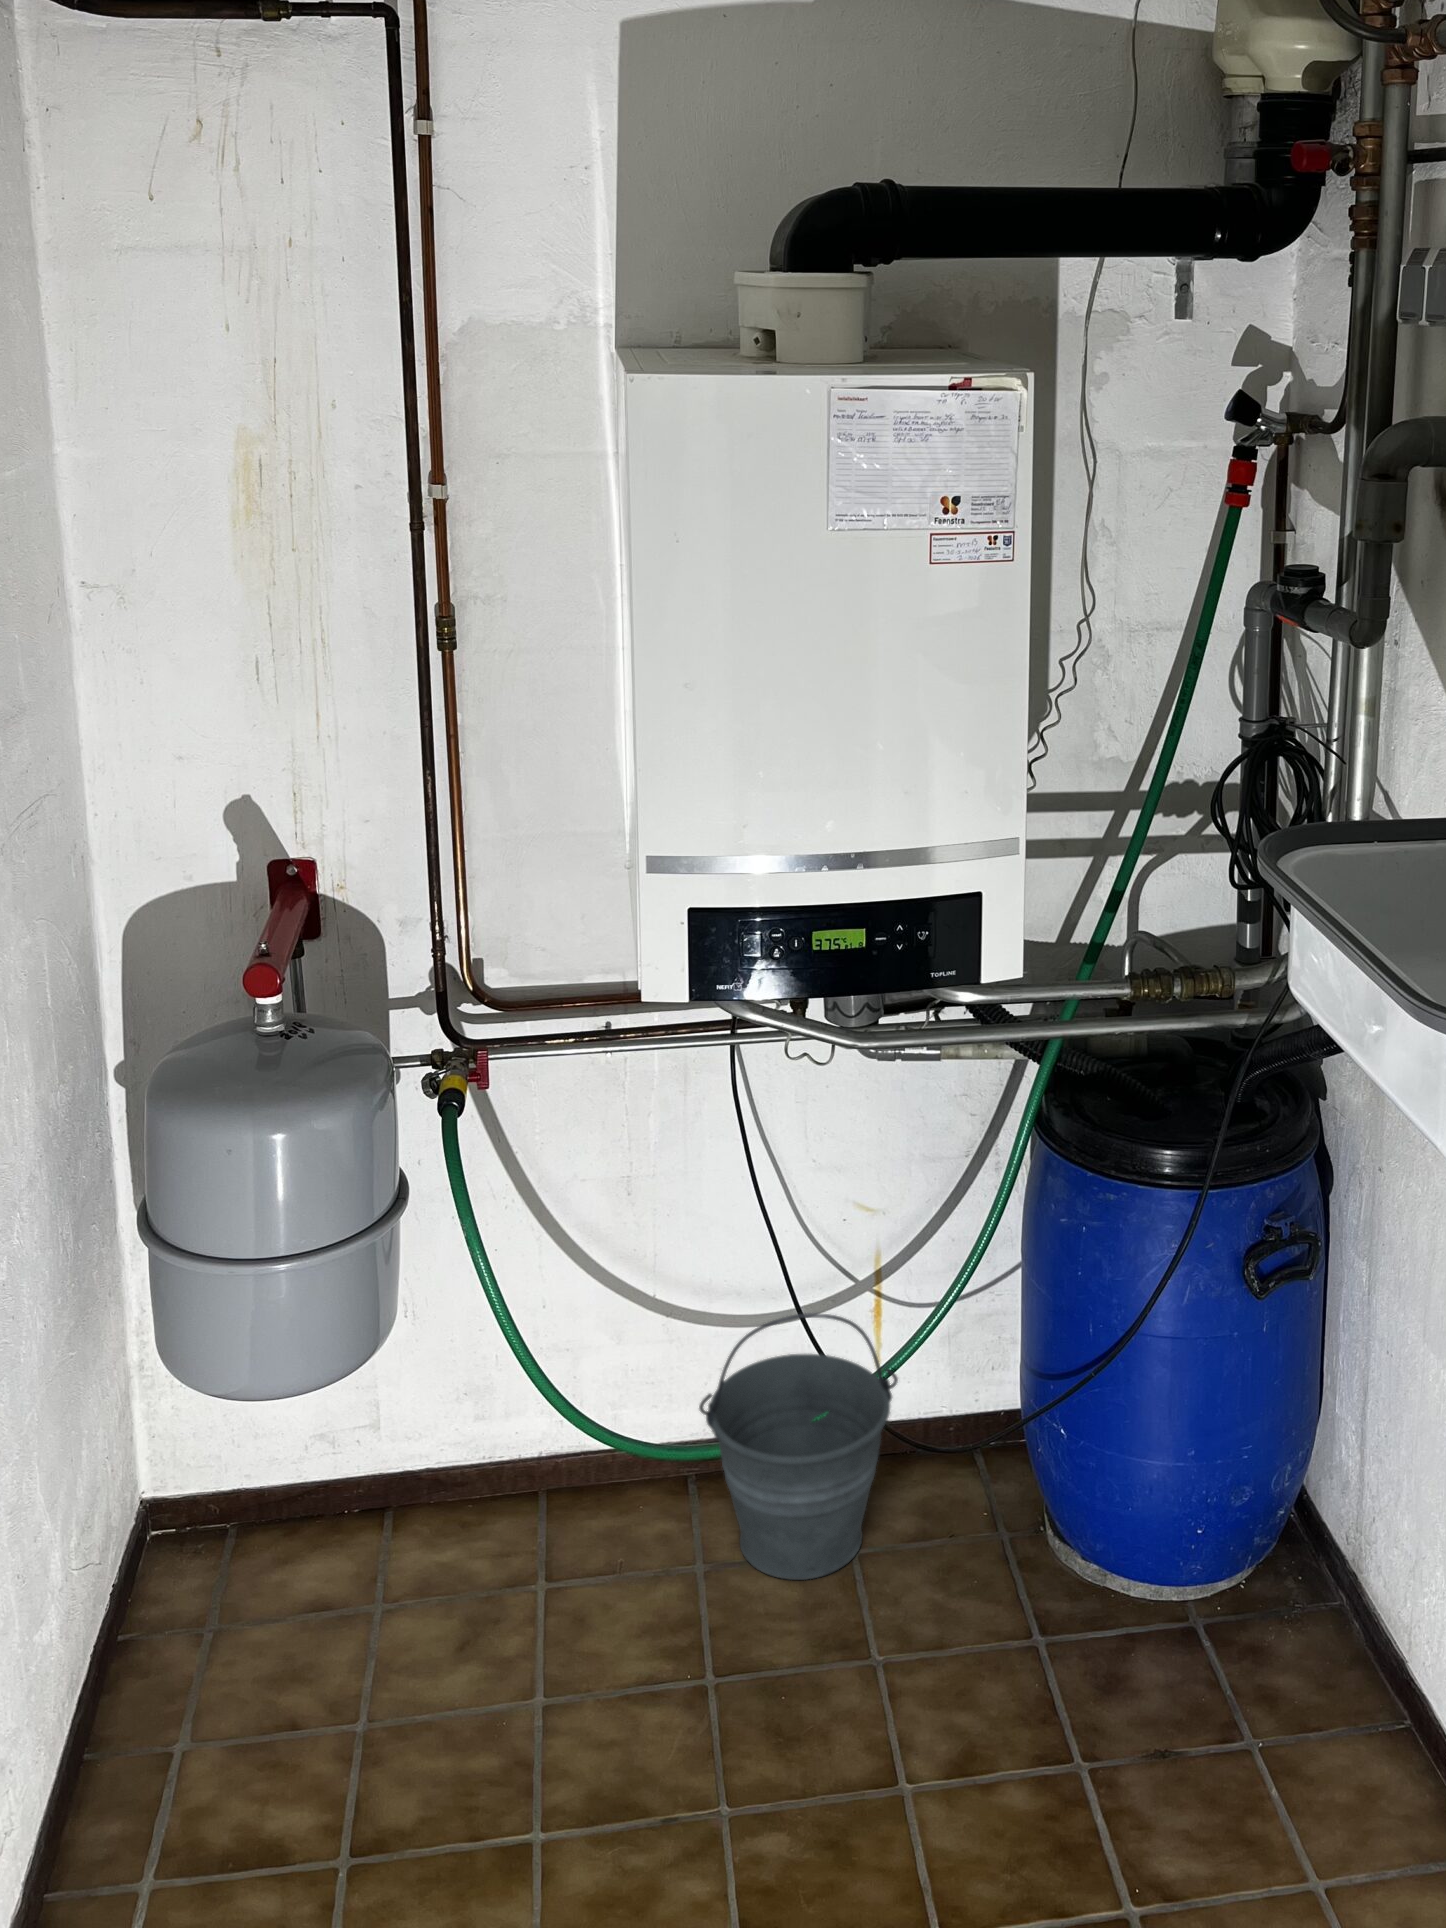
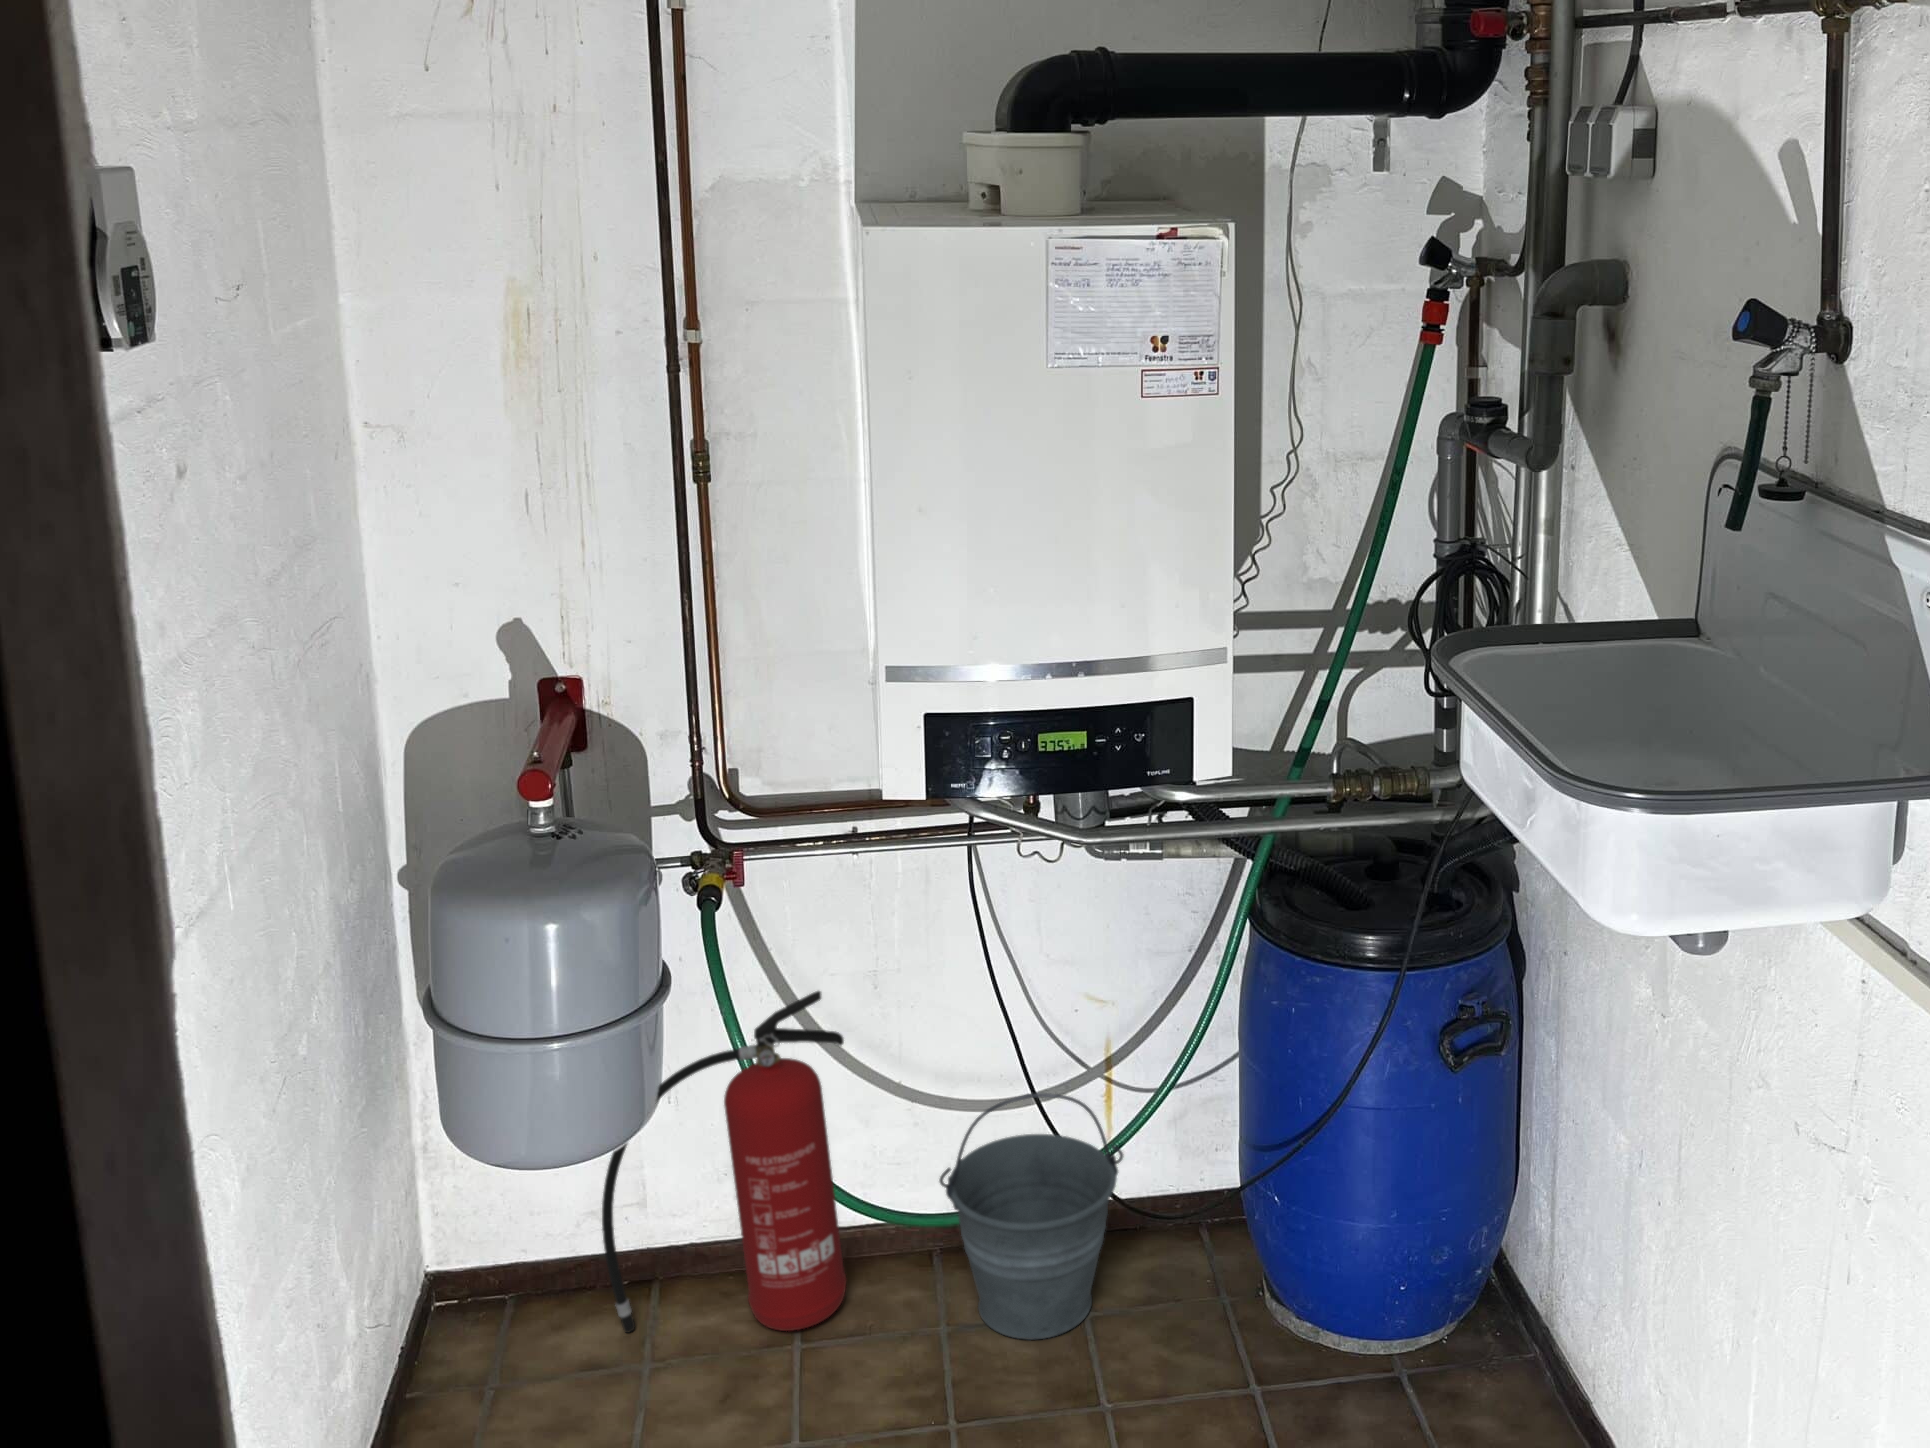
fire extinguisher: none [333,1201,597,1570] -> present [602,991,846,1333]

